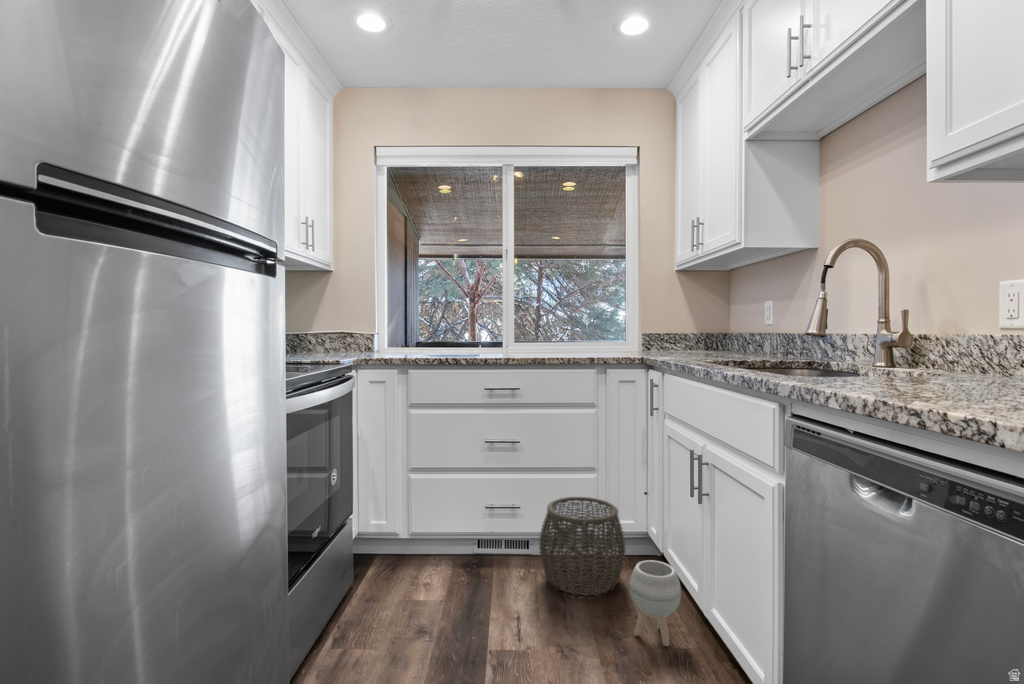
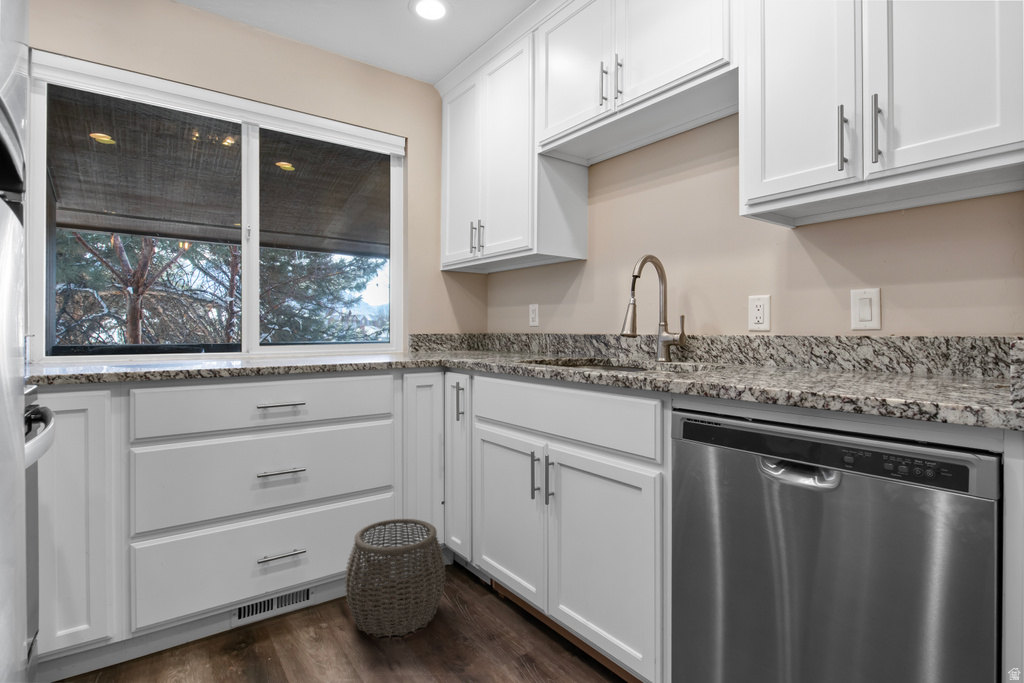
planter: present [630,560,681,646] -> none [481,569,531,654]

